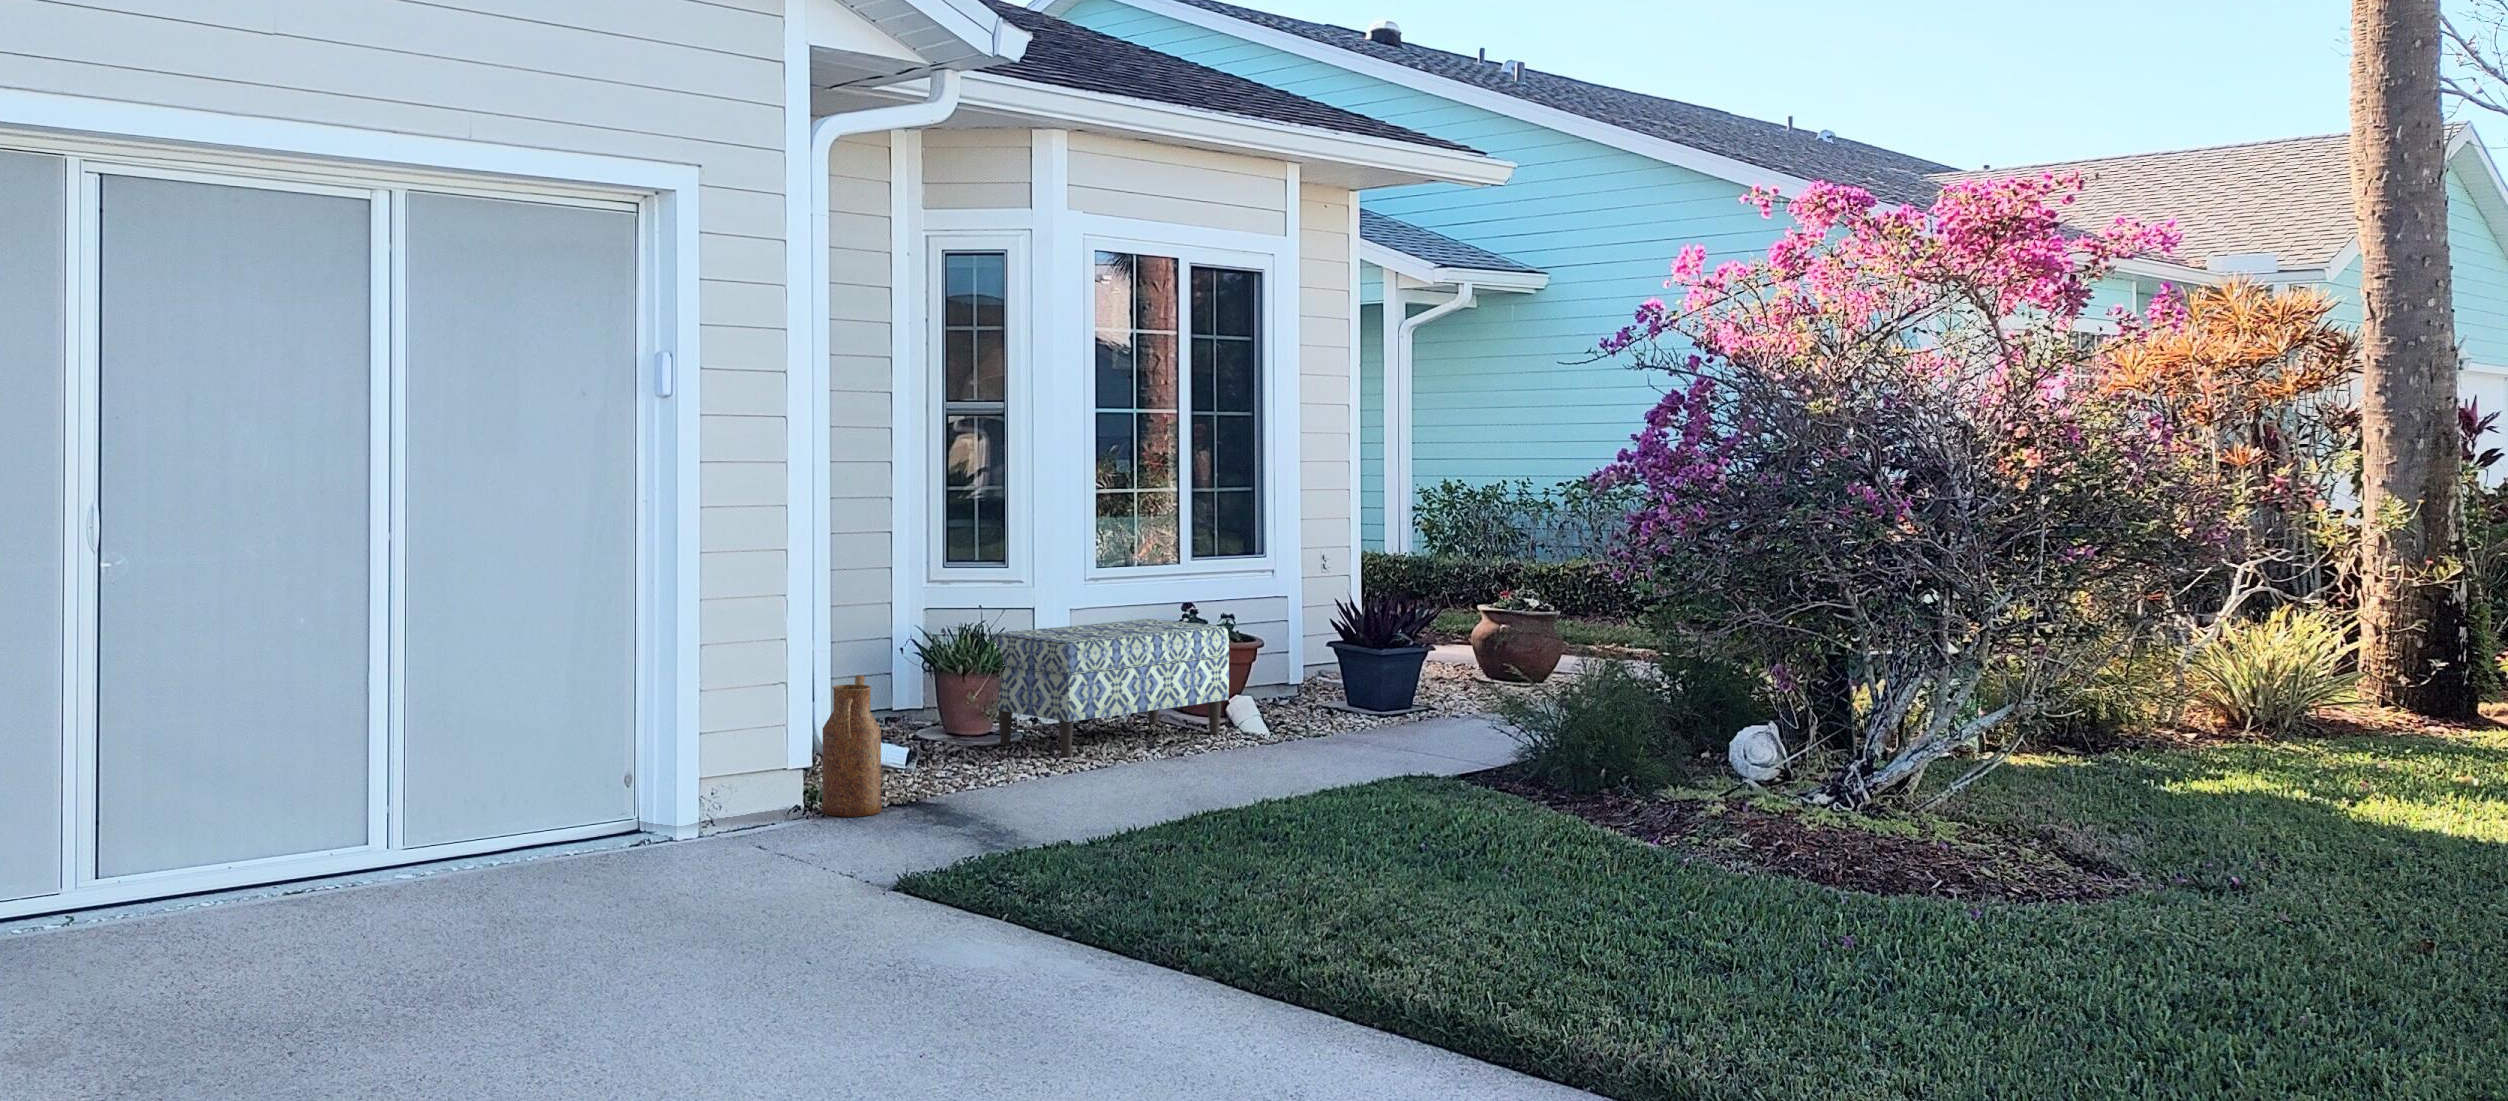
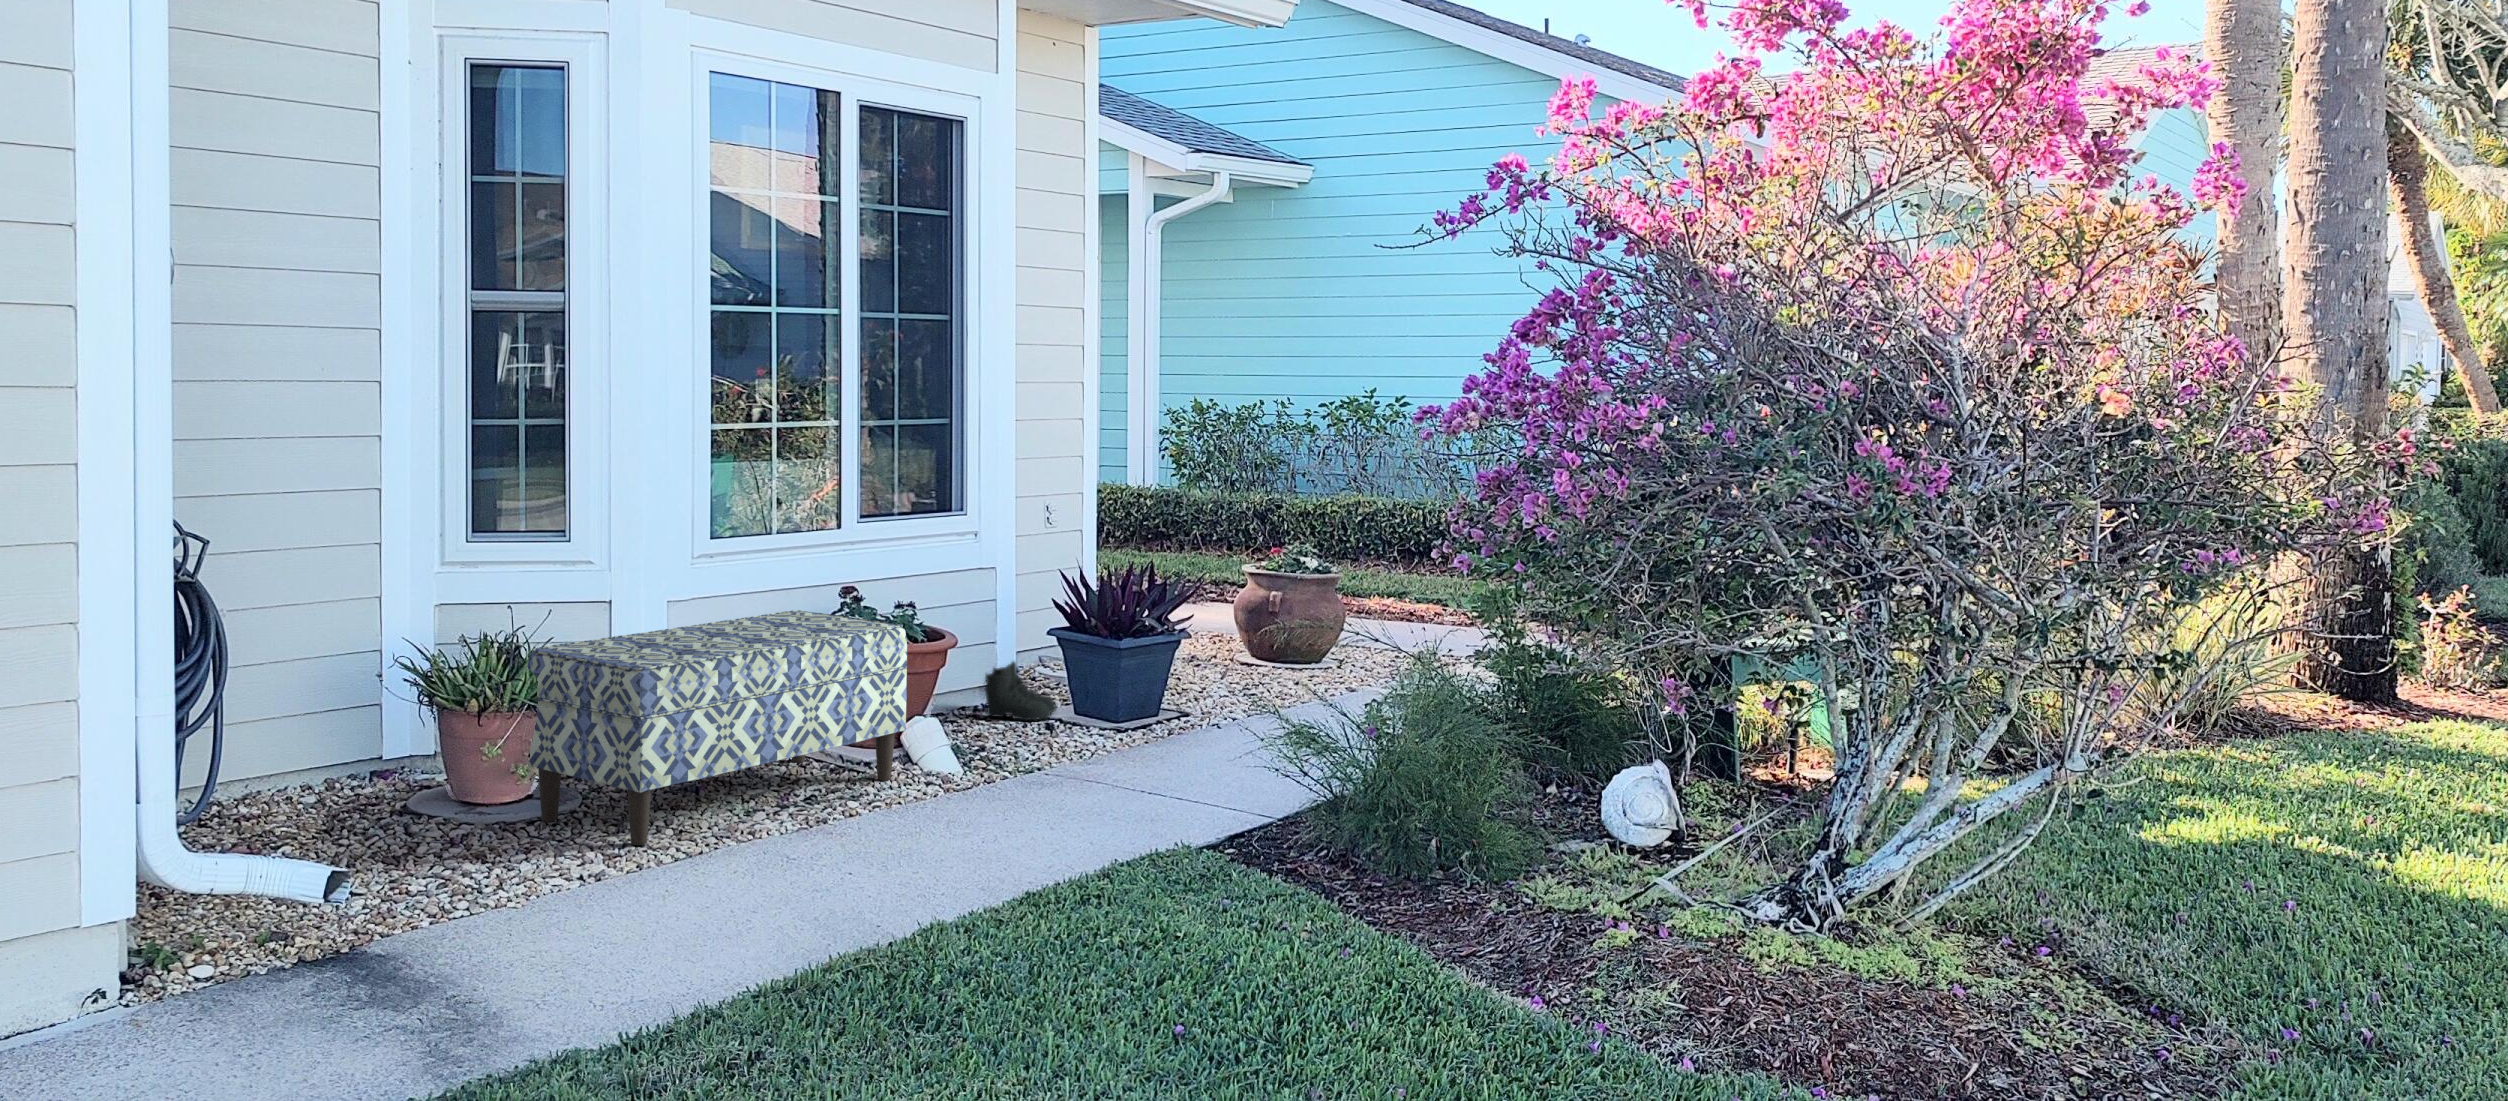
boots: none [1277,666,1333,708] -> present [984,662,1057,720]
watering can: present [822,675,881,817] -> none [105,765,232,1045]

